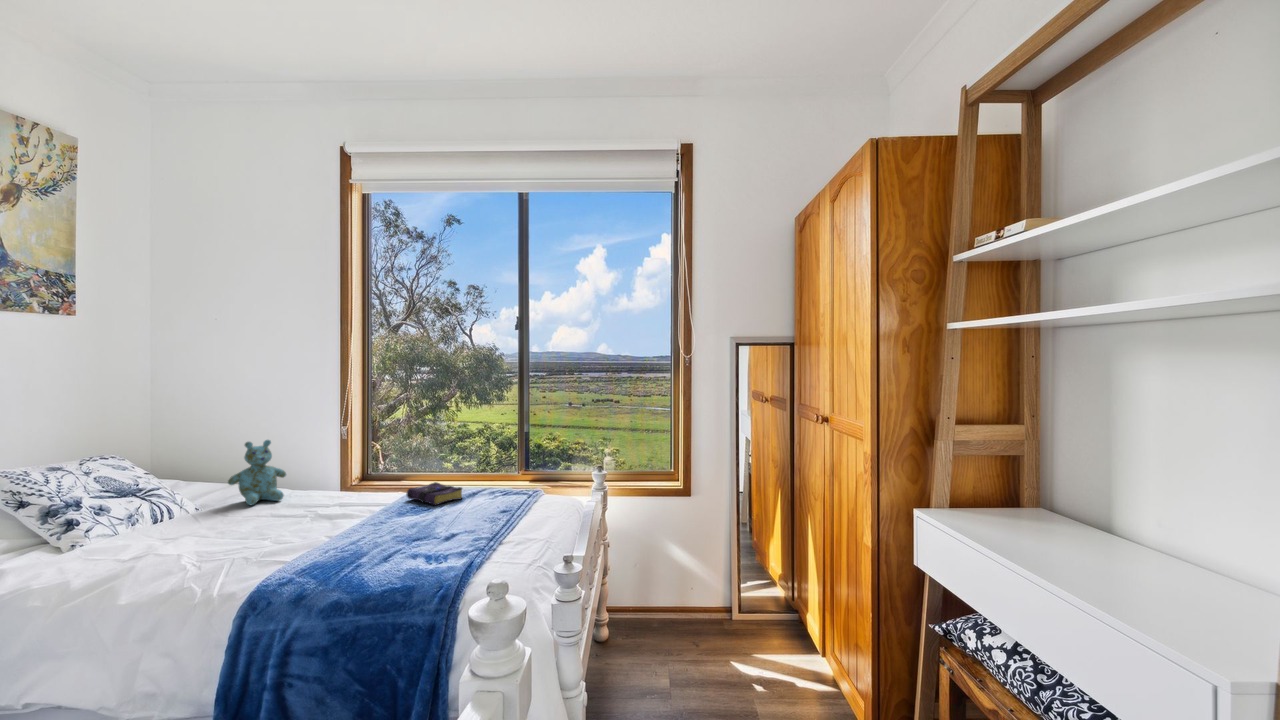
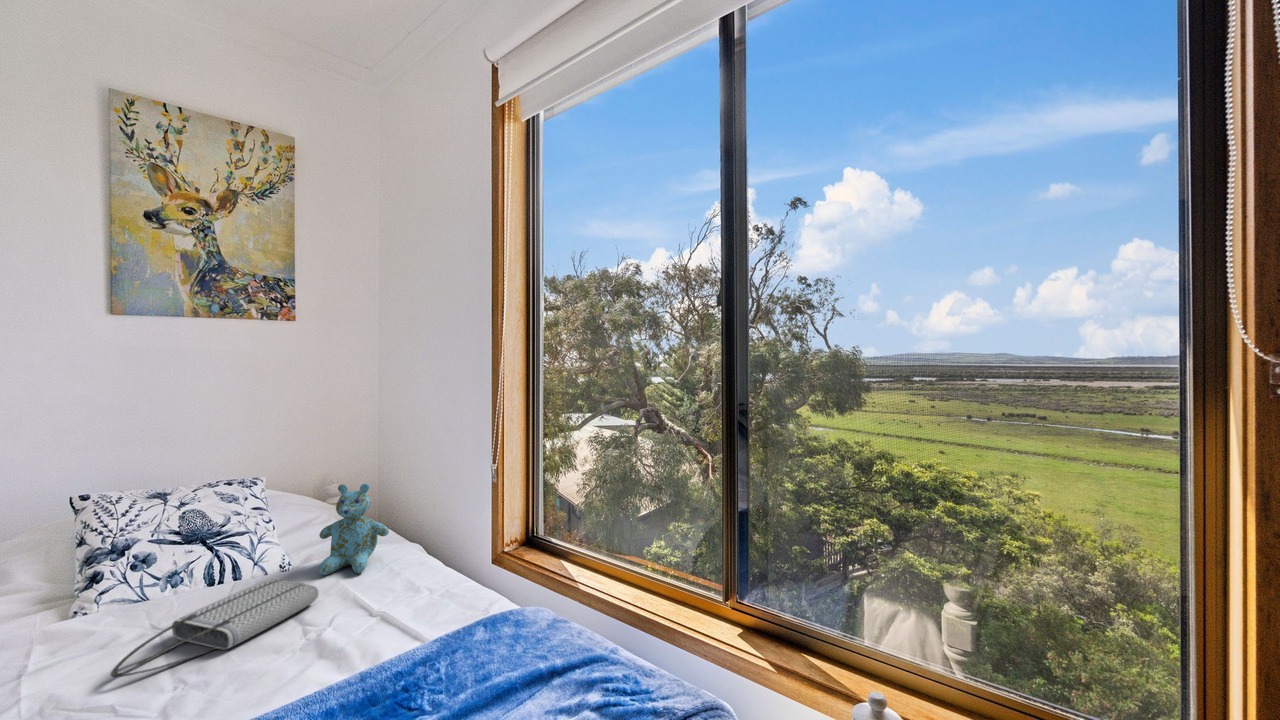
book: present [406,482,462,505] -> none [442,610,511,682]
tote bag: none [206,499,284,540] -> present [110,579,319,677]

